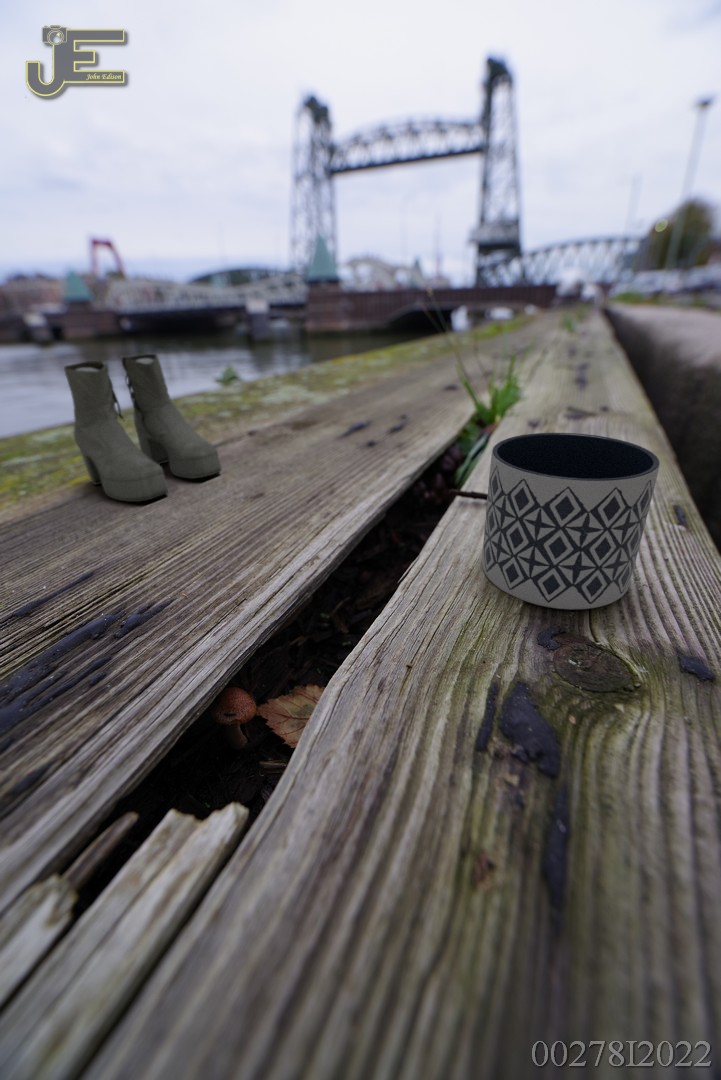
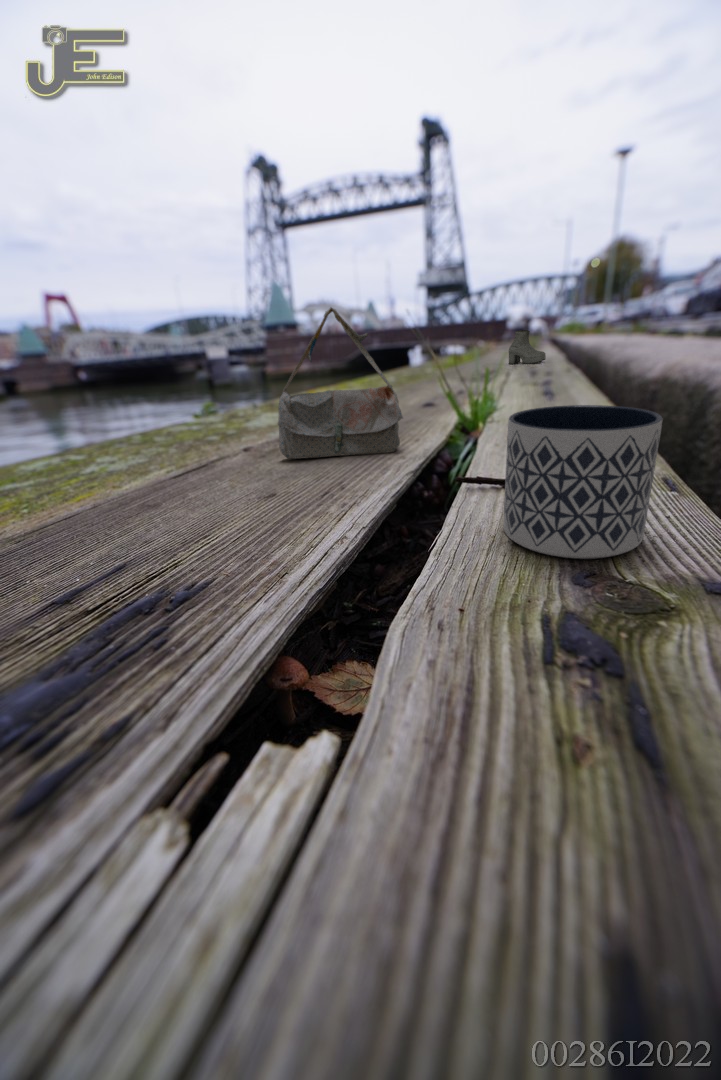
bag: none [279,294,409,450] -> present [278,308,403,459]
boots: present [64,354,222,502] -> present [509,330,546,364]

